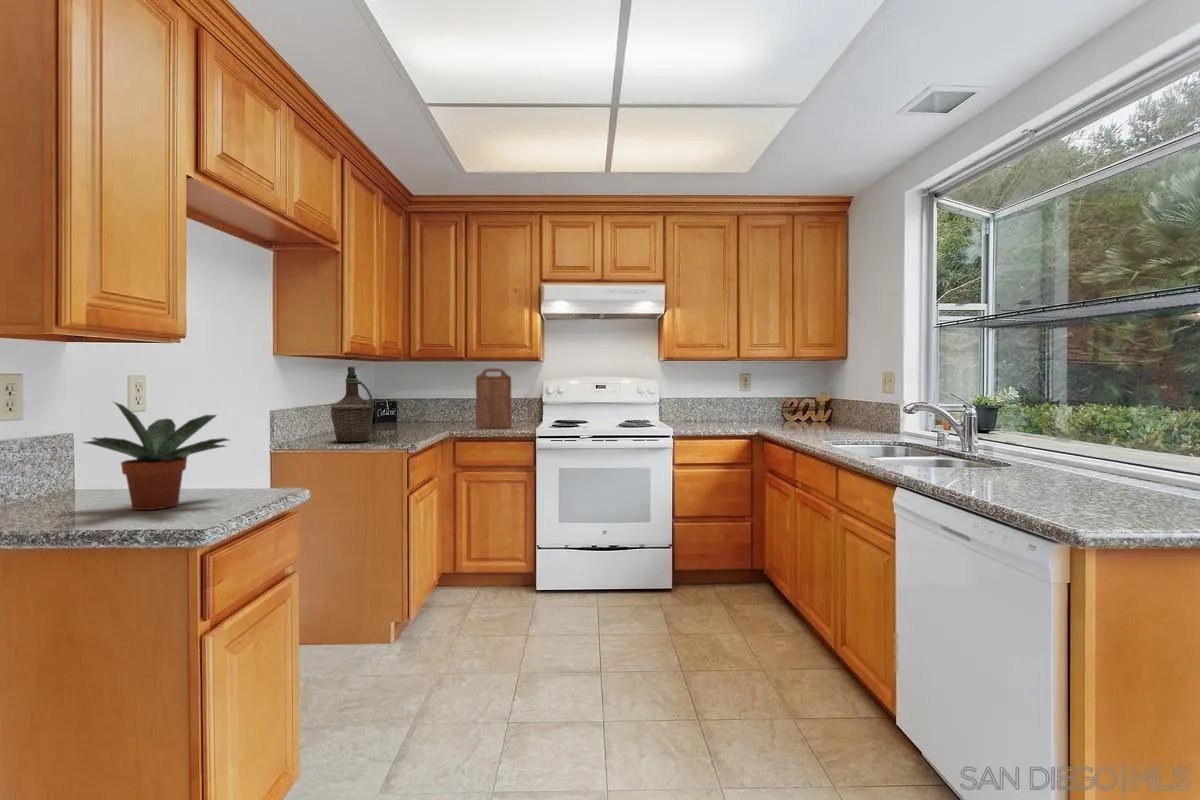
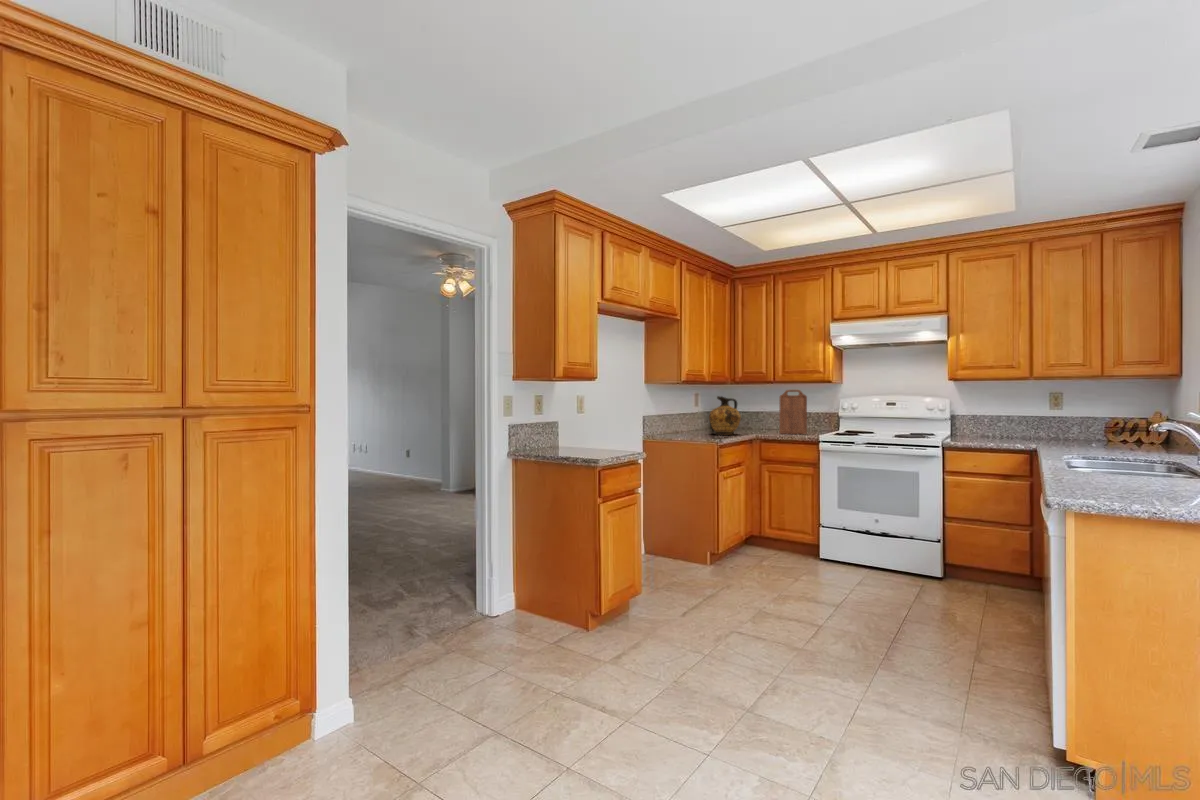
bottle: present [331,366,374,442] -> none [677,389,703,436]
ceramic jug: none [379,377,427,435] -> present [709,396,741,435]
potted plant: present [83,401,229,510] -> none [558,405,611,454]

